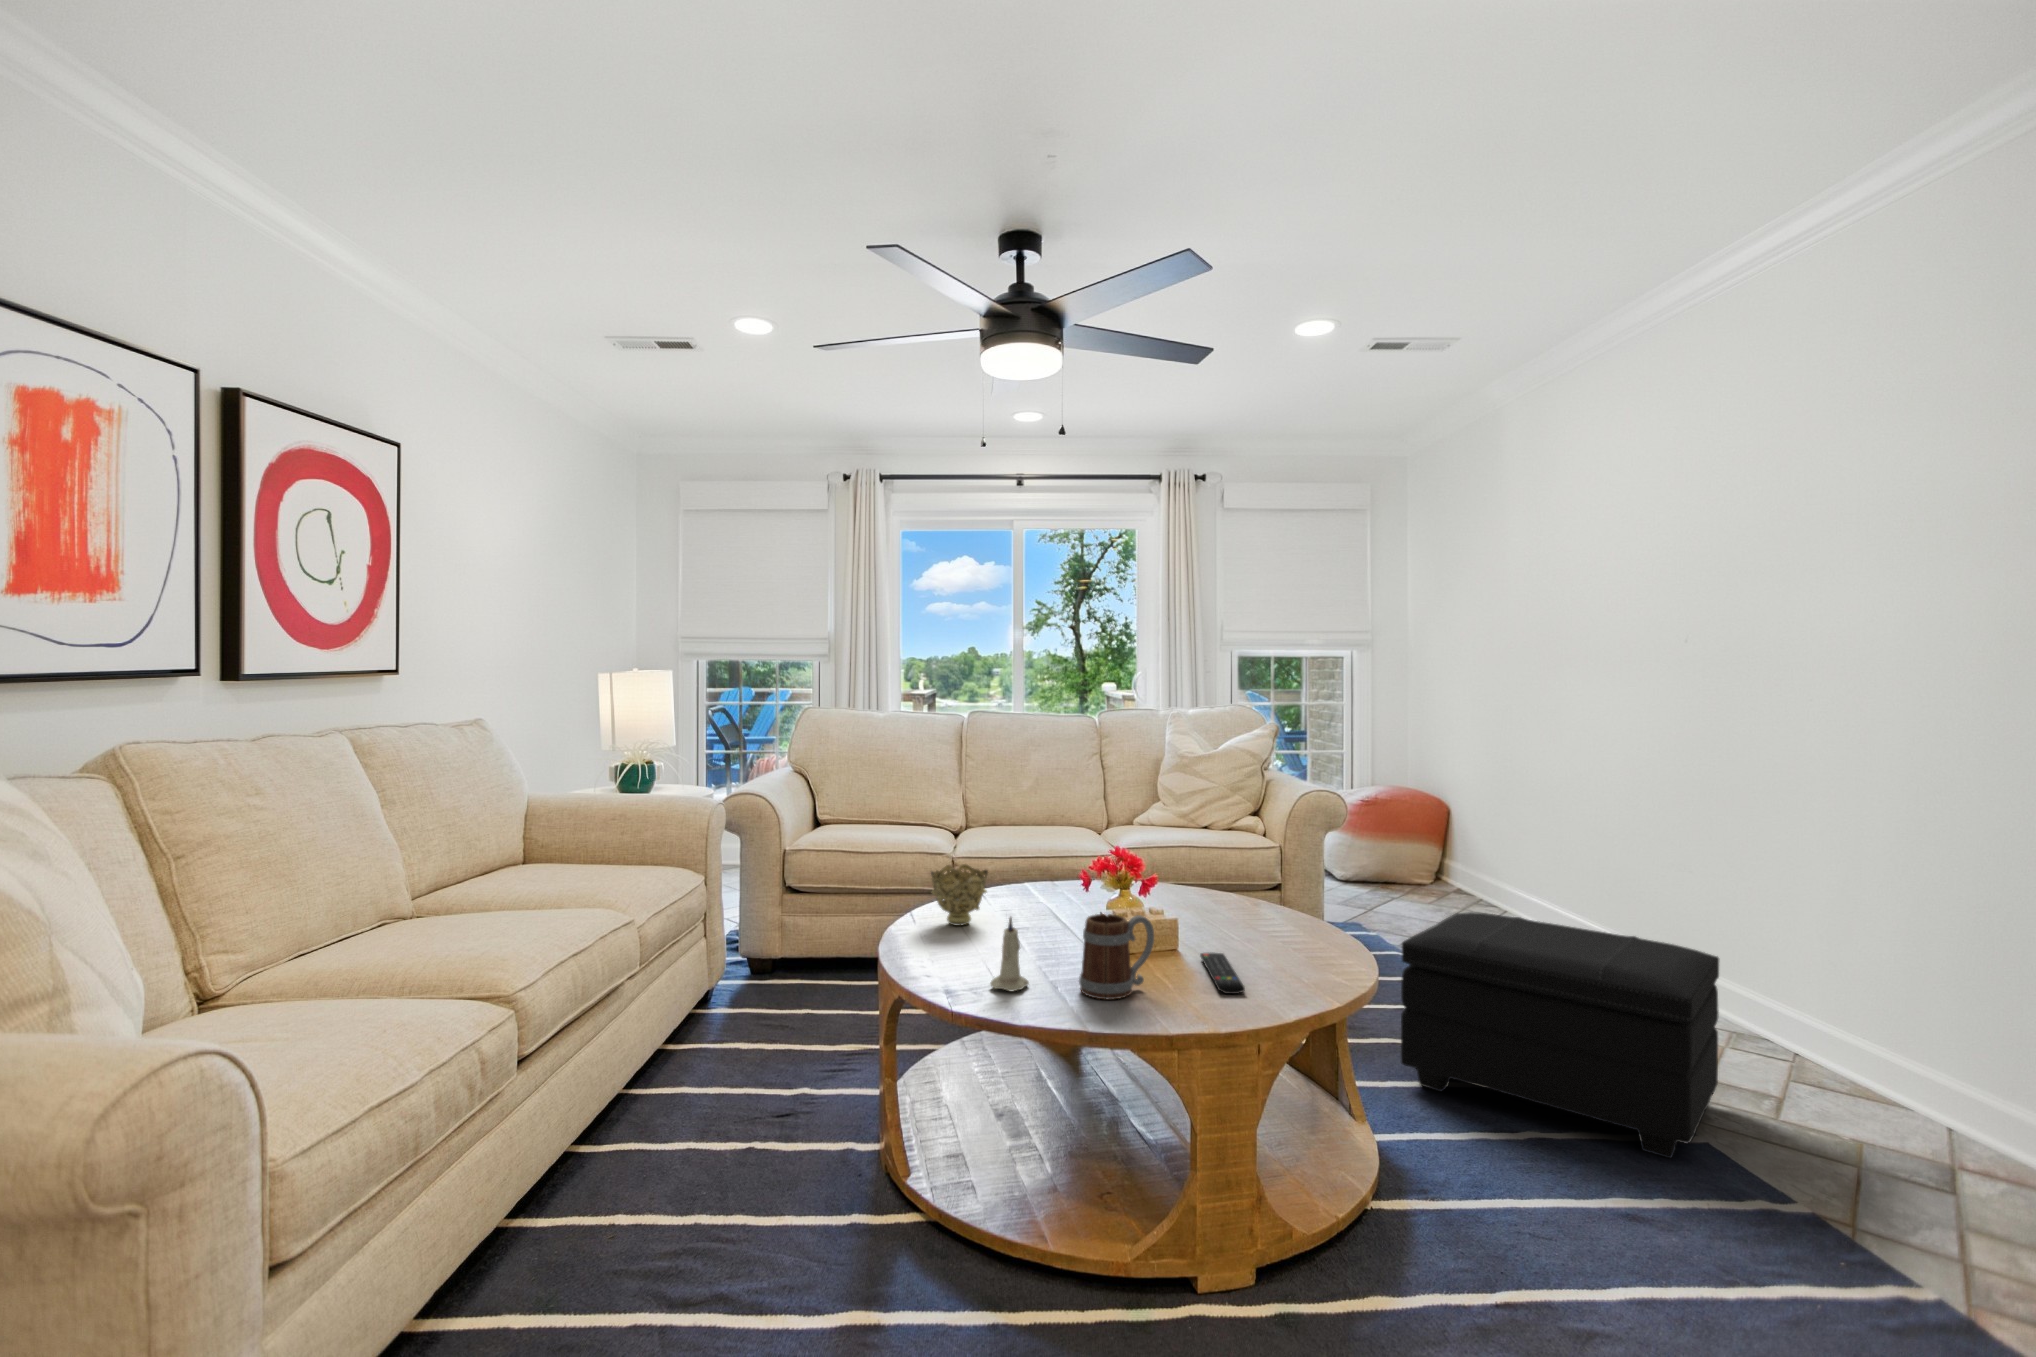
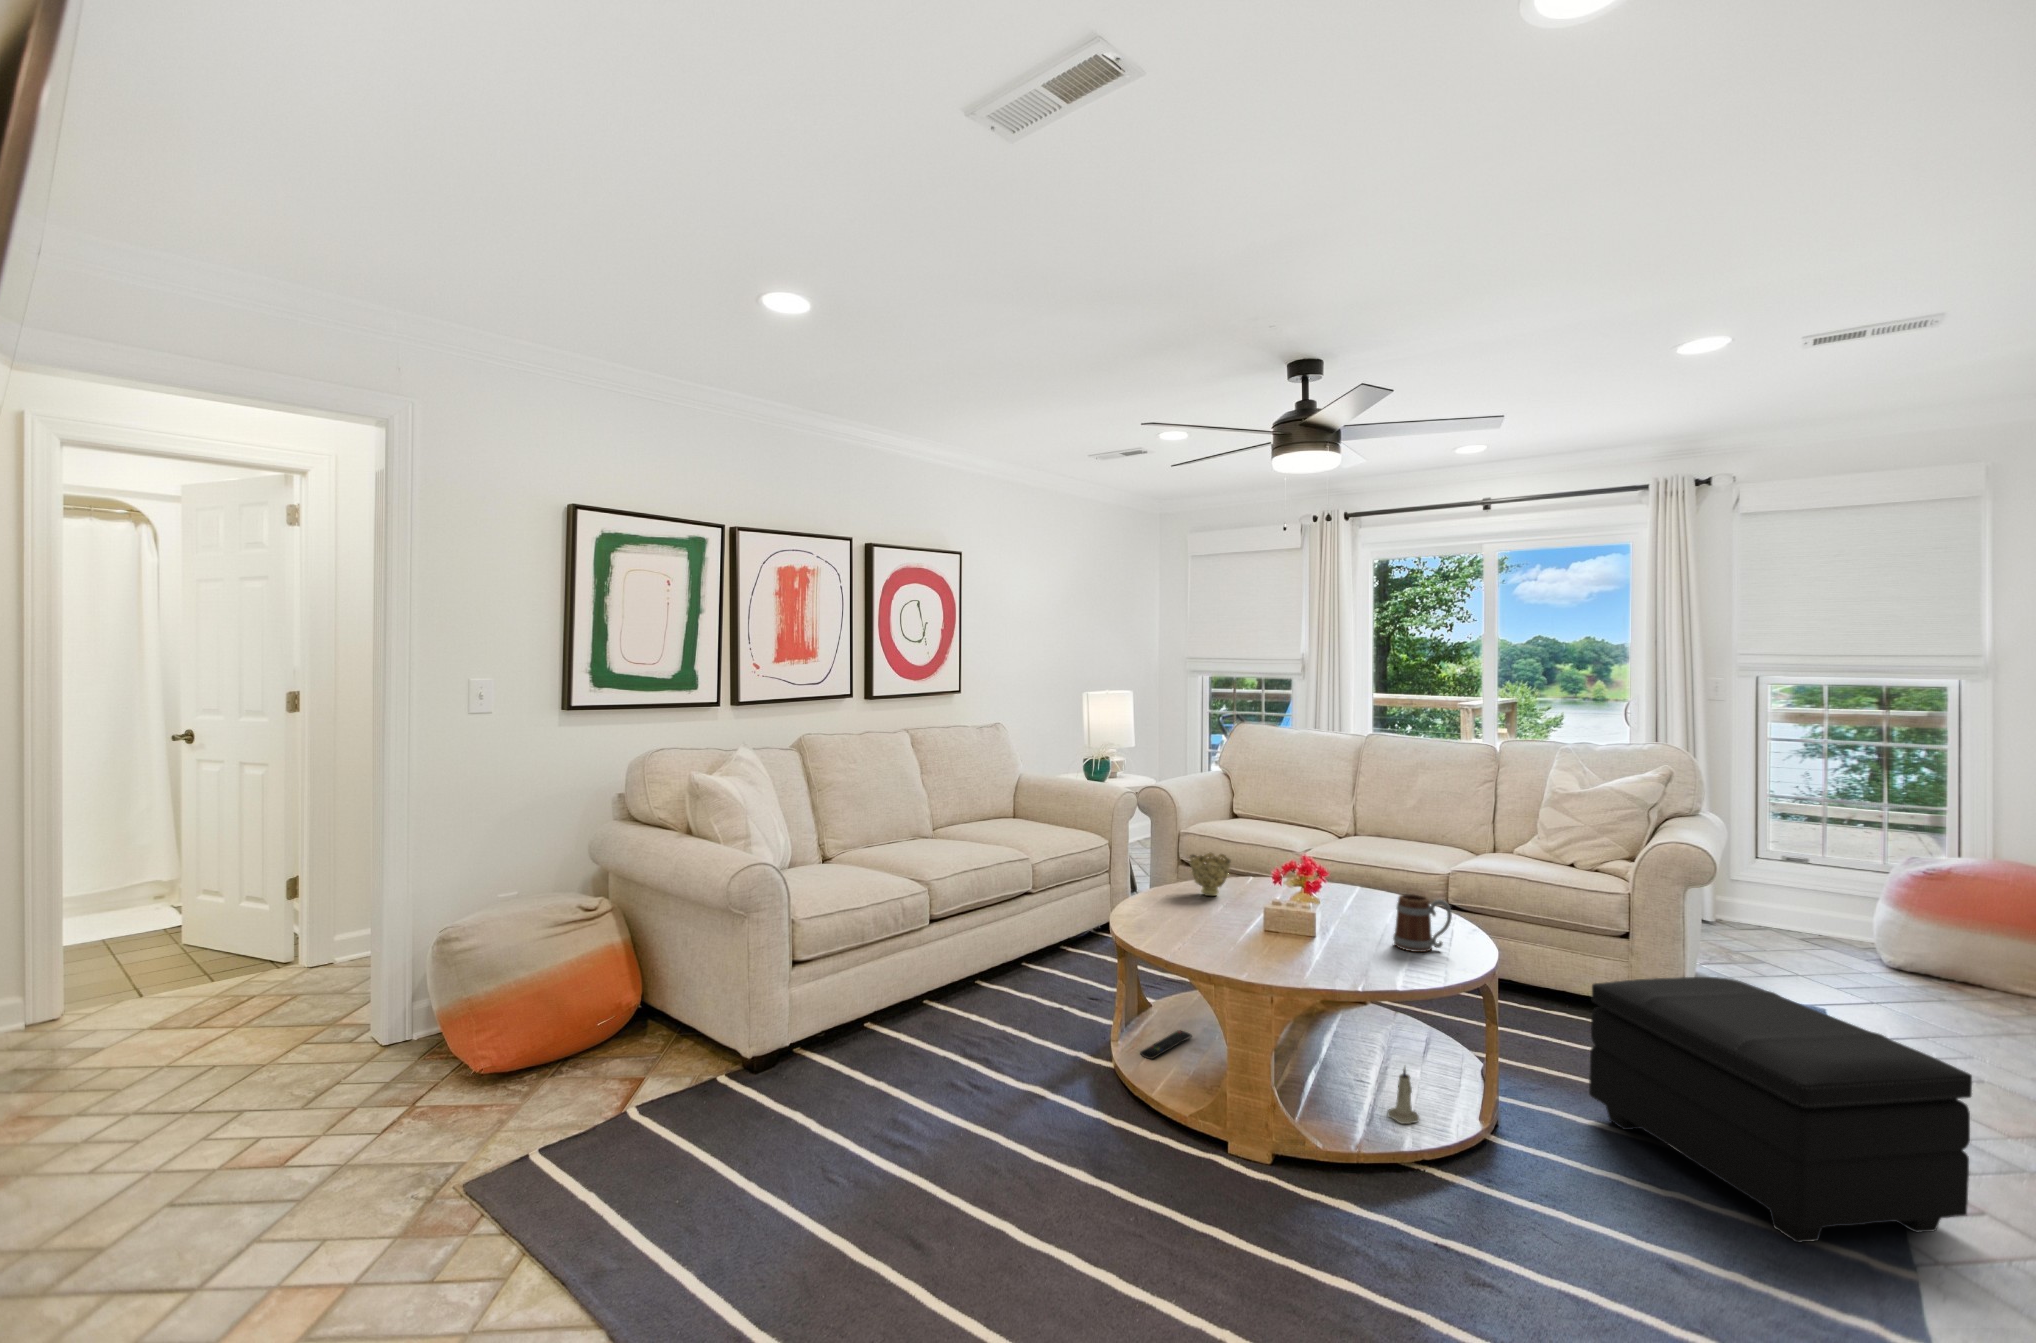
mug: present [1079,914,1154,999] -> present [1393,894,1452,952]
candle: present [990,917,1029,991] -> present [1388,1067,1419,1124]
remote control: present [1200,953,1245,994] -> present [1140,1031,1192,1059]

